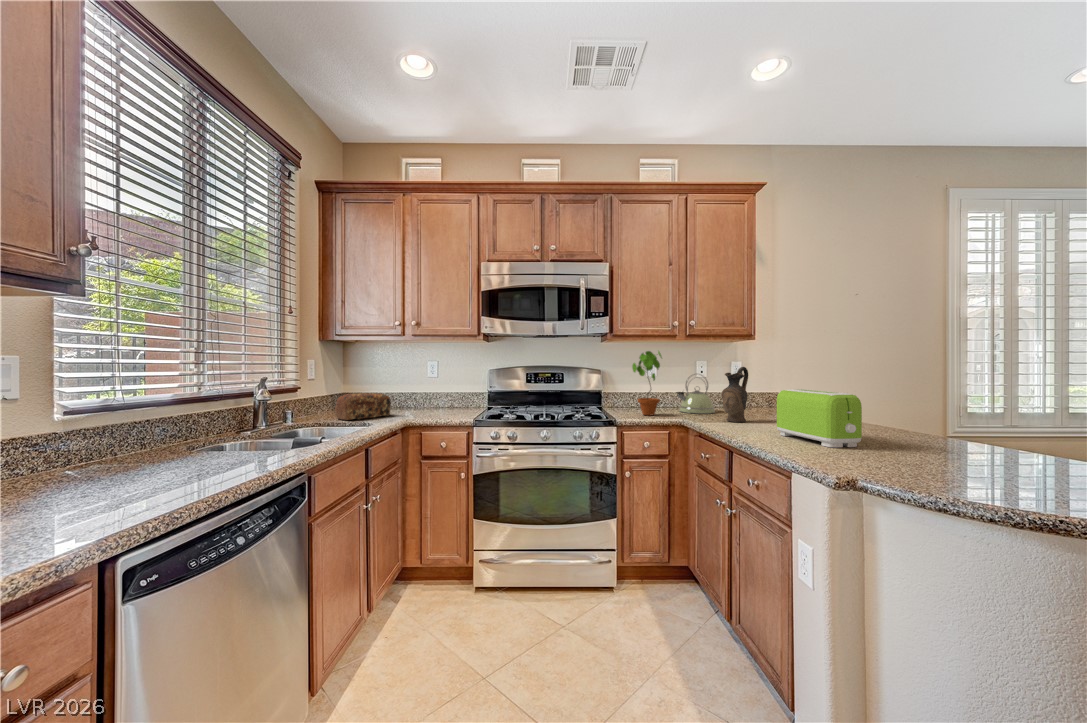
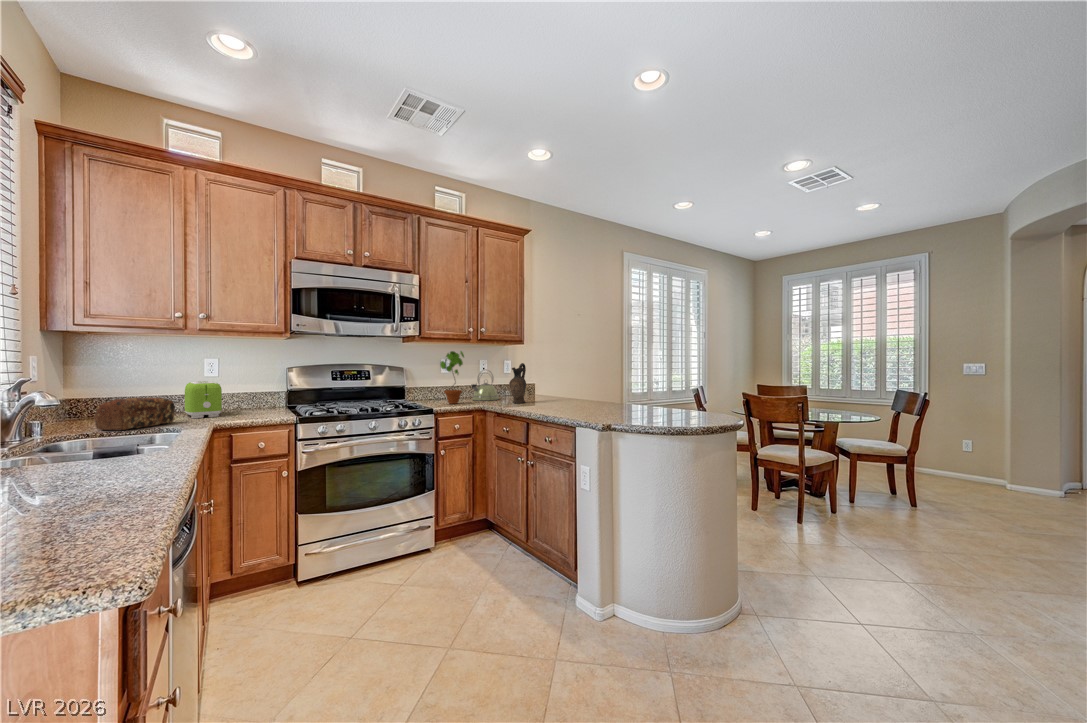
toaster: present [777,389,862,447] -> present [185,381,222,418]

